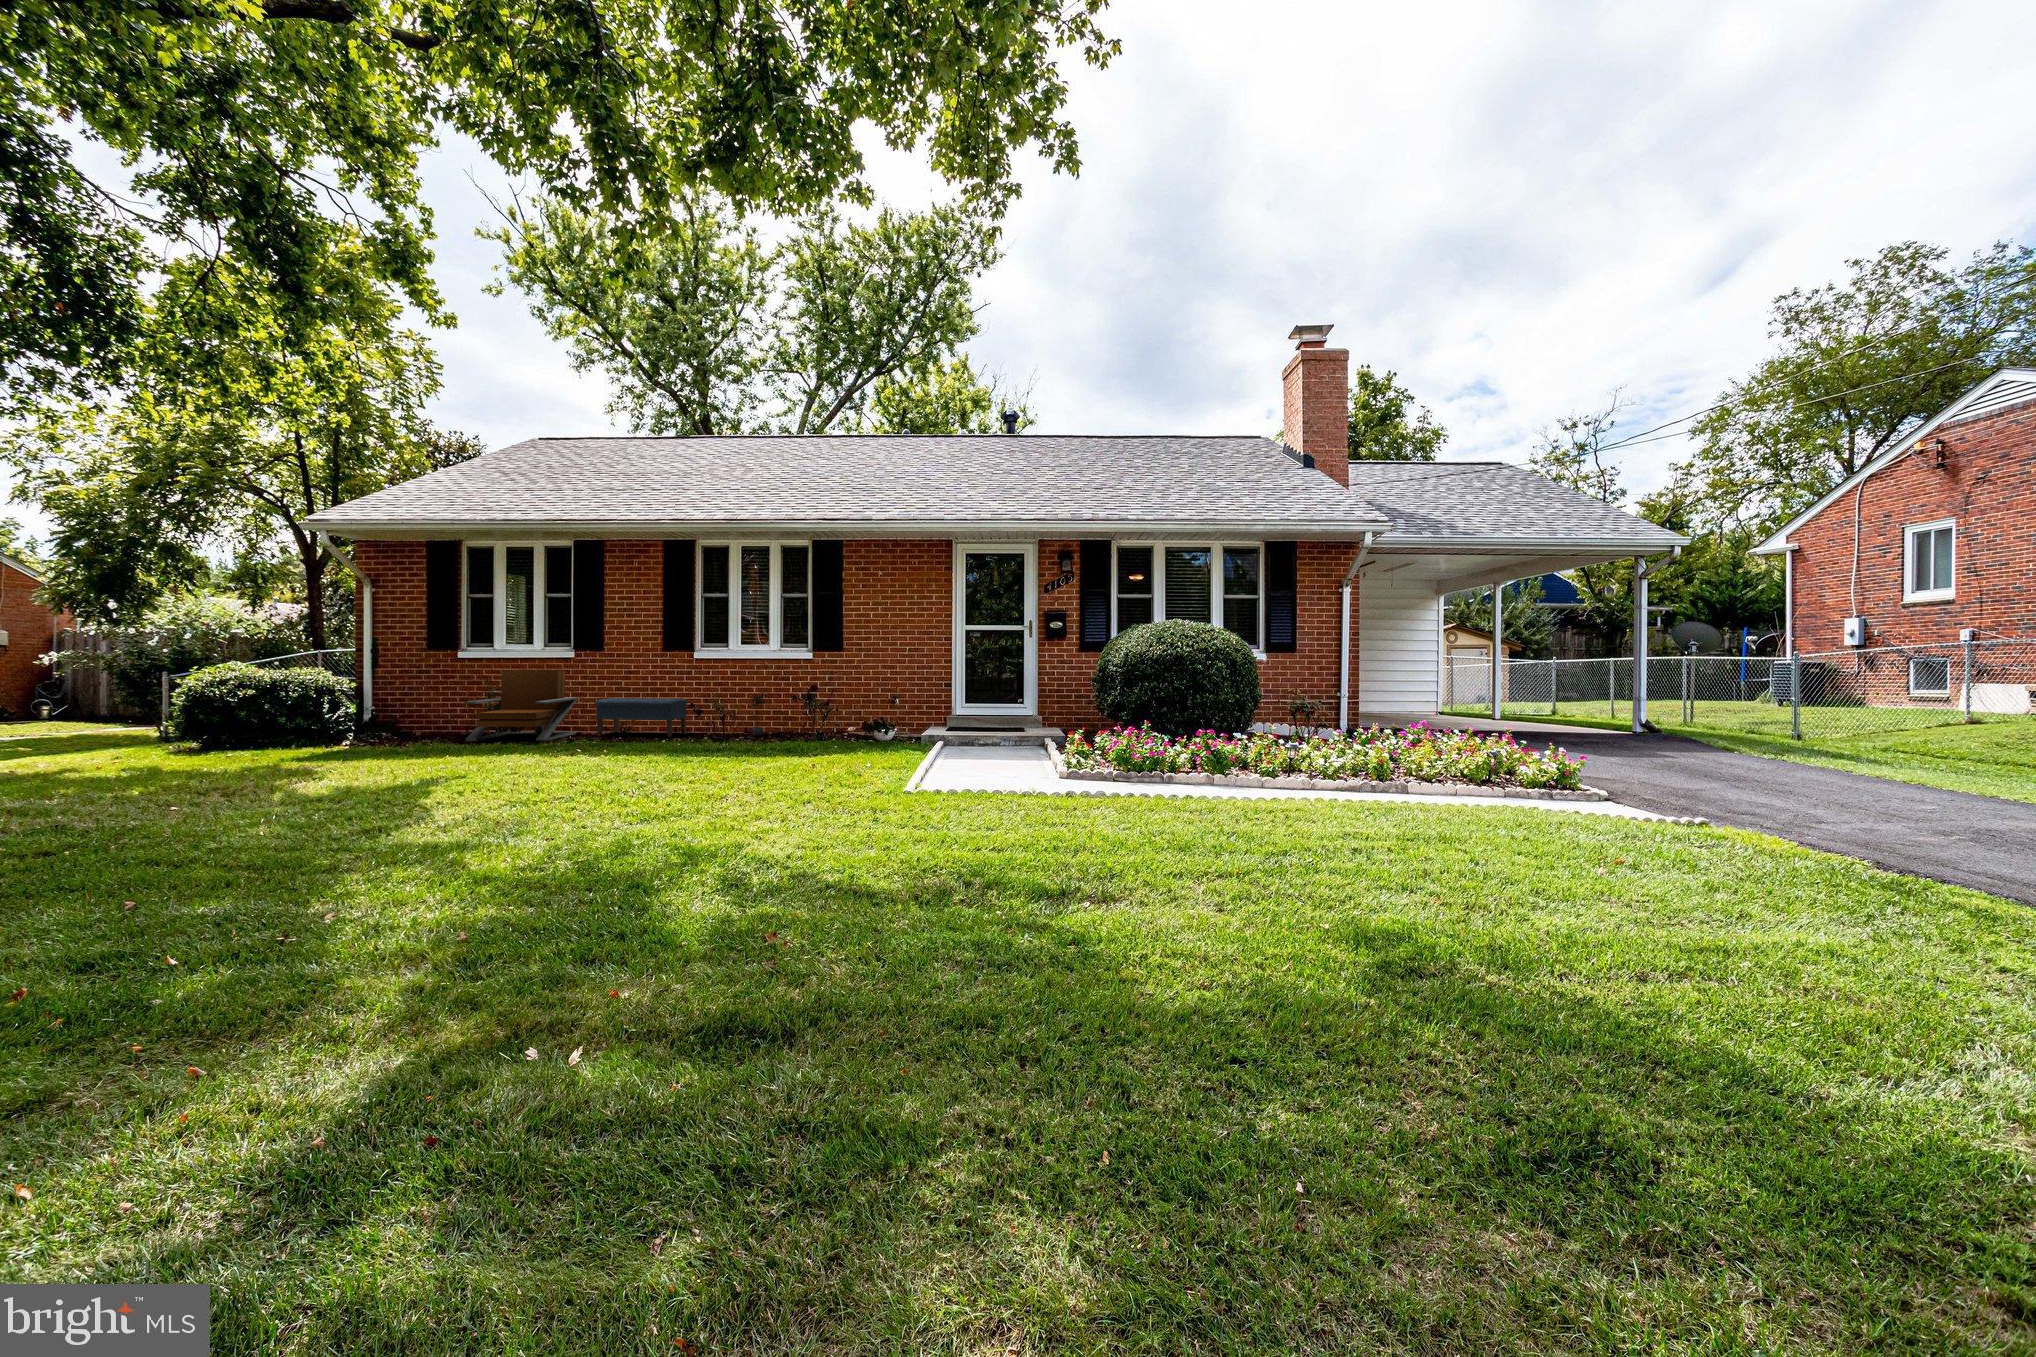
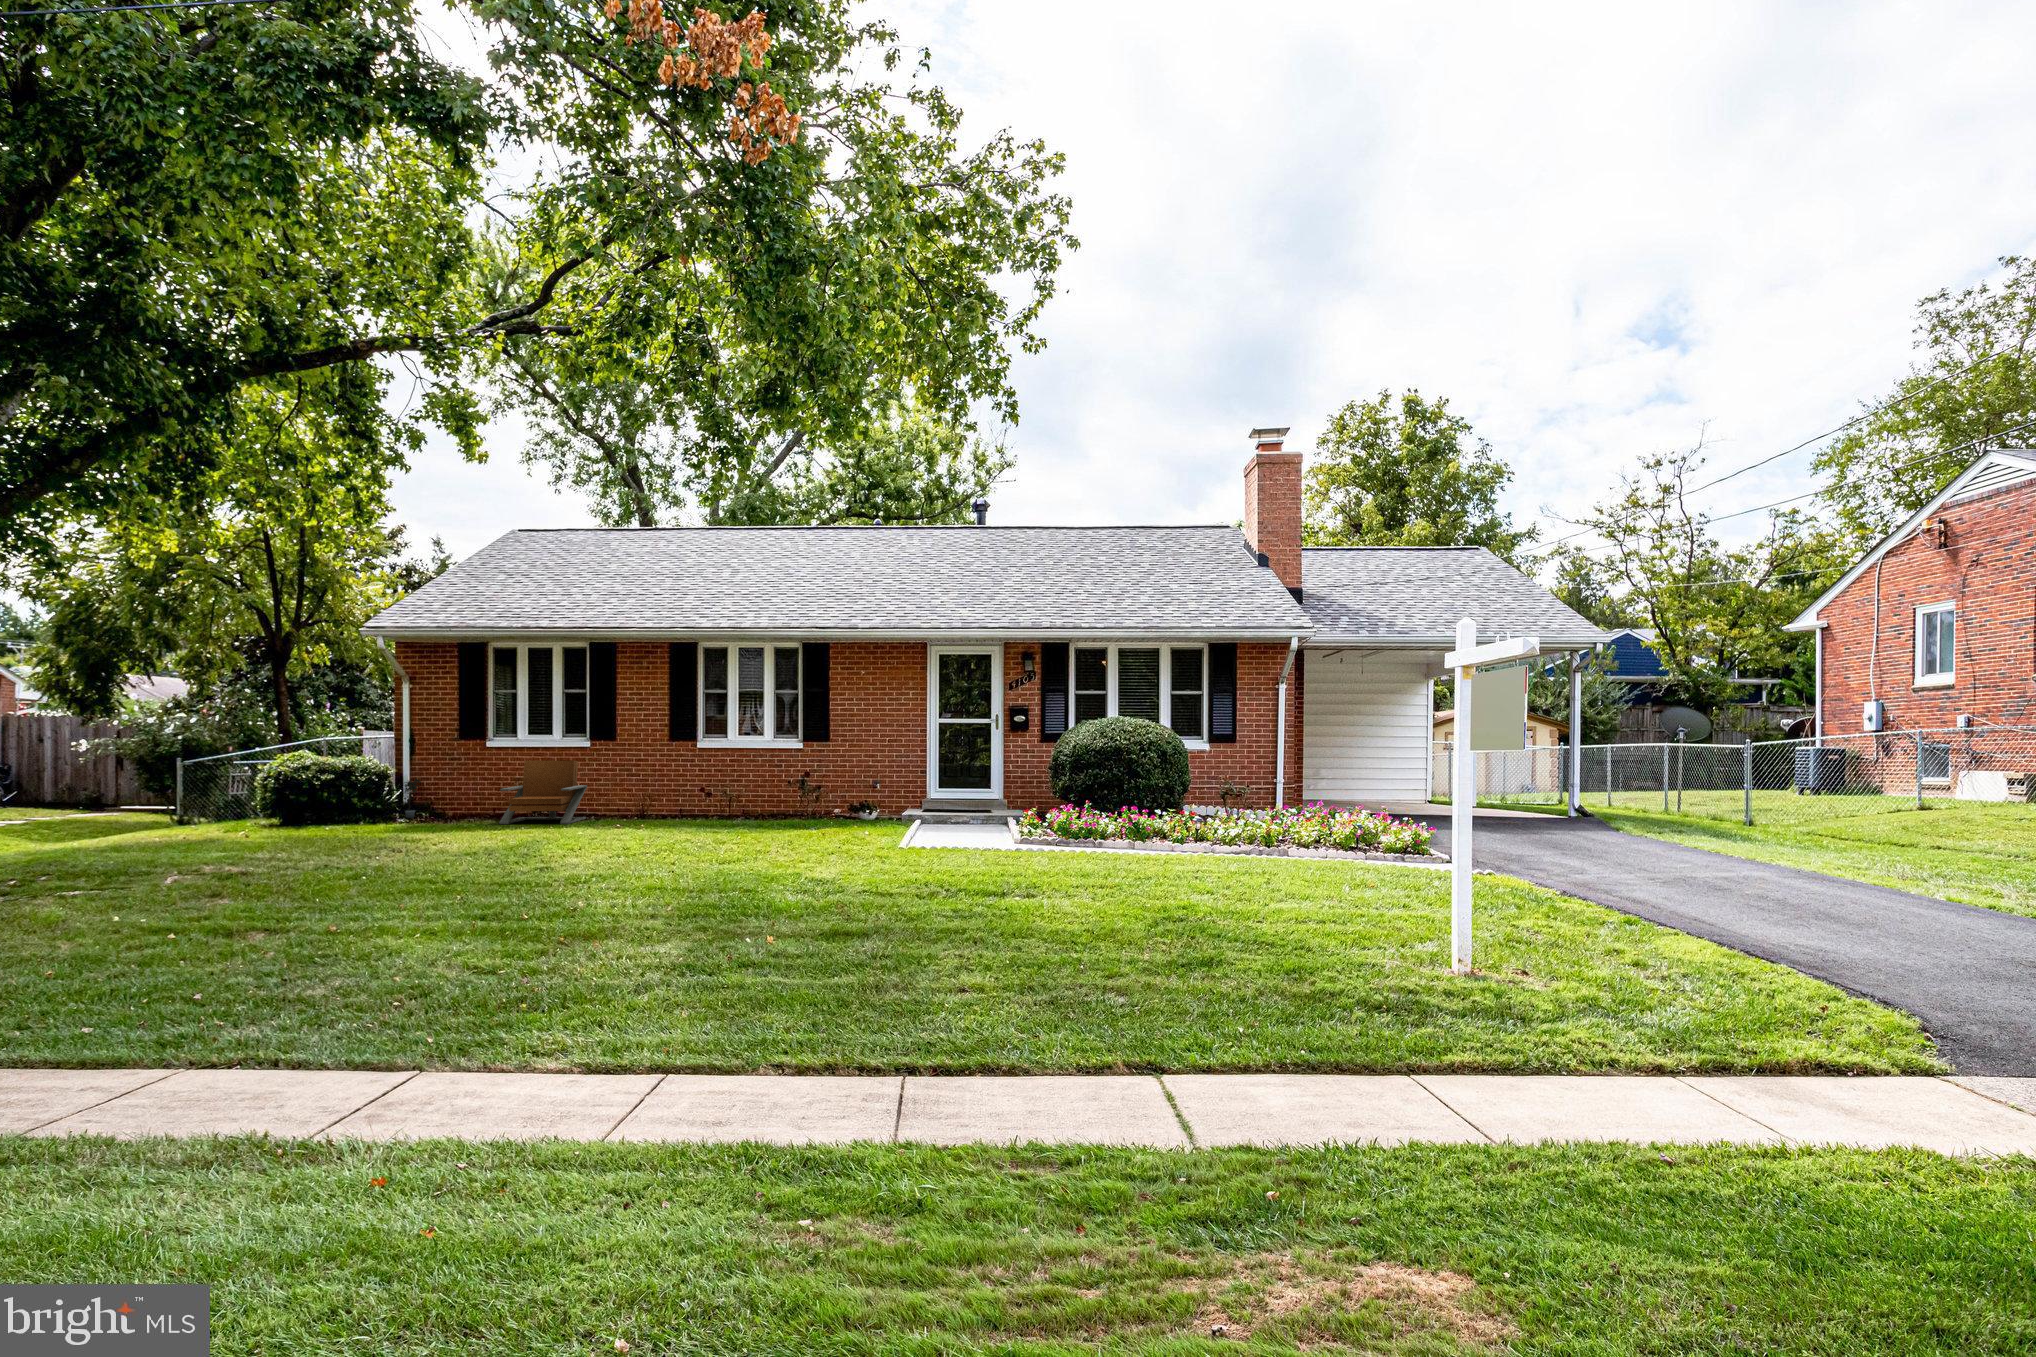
potted plant: present [752,693,767,736] -> present [404,779,421,818]
bench: present [595,698,687,737] -> none [607,786,687,821]

